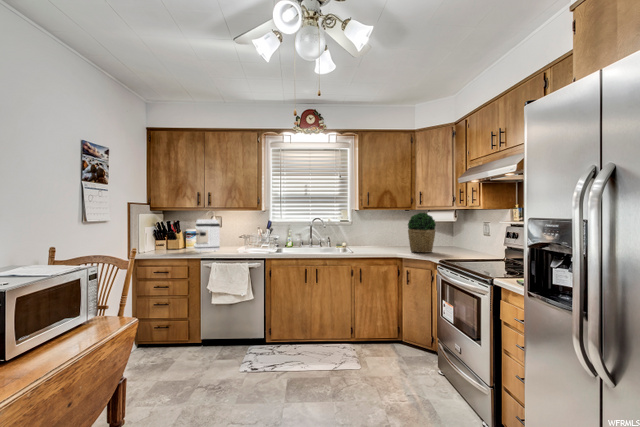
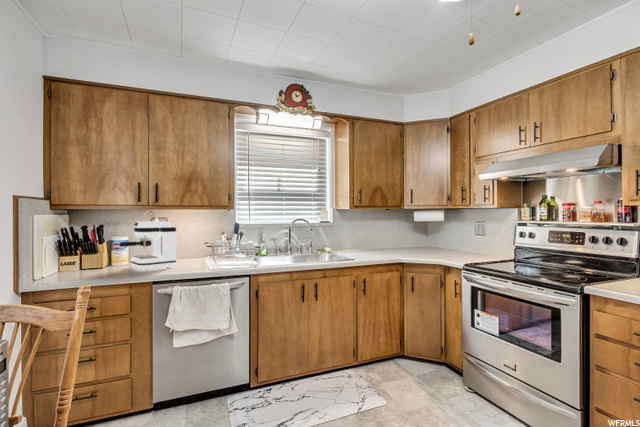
potted plant: present [408,213,436,252] -> none [408,212,439,257]

